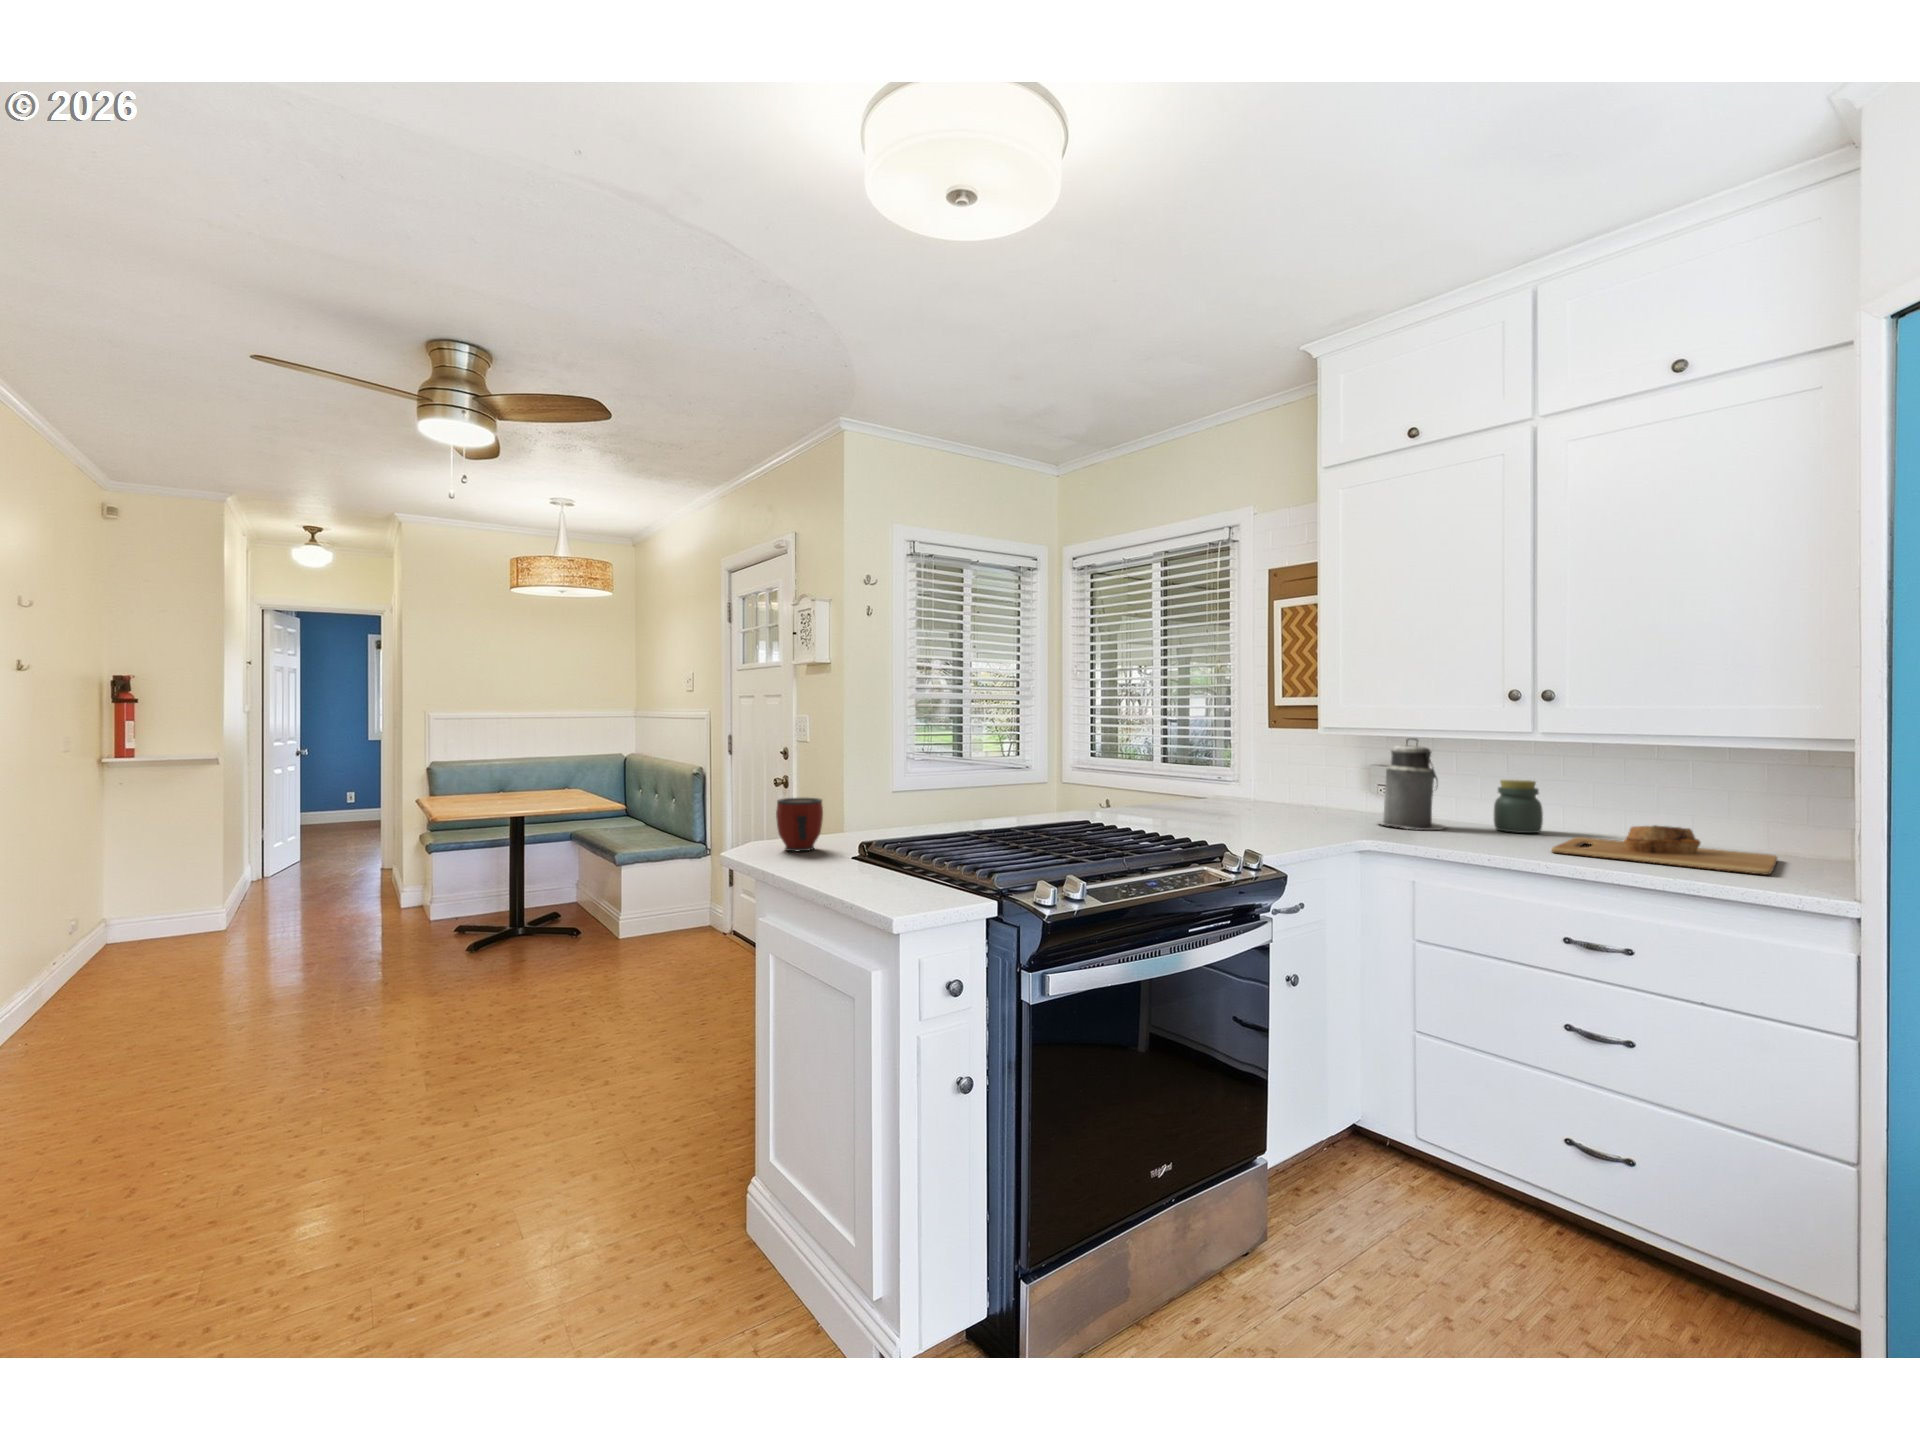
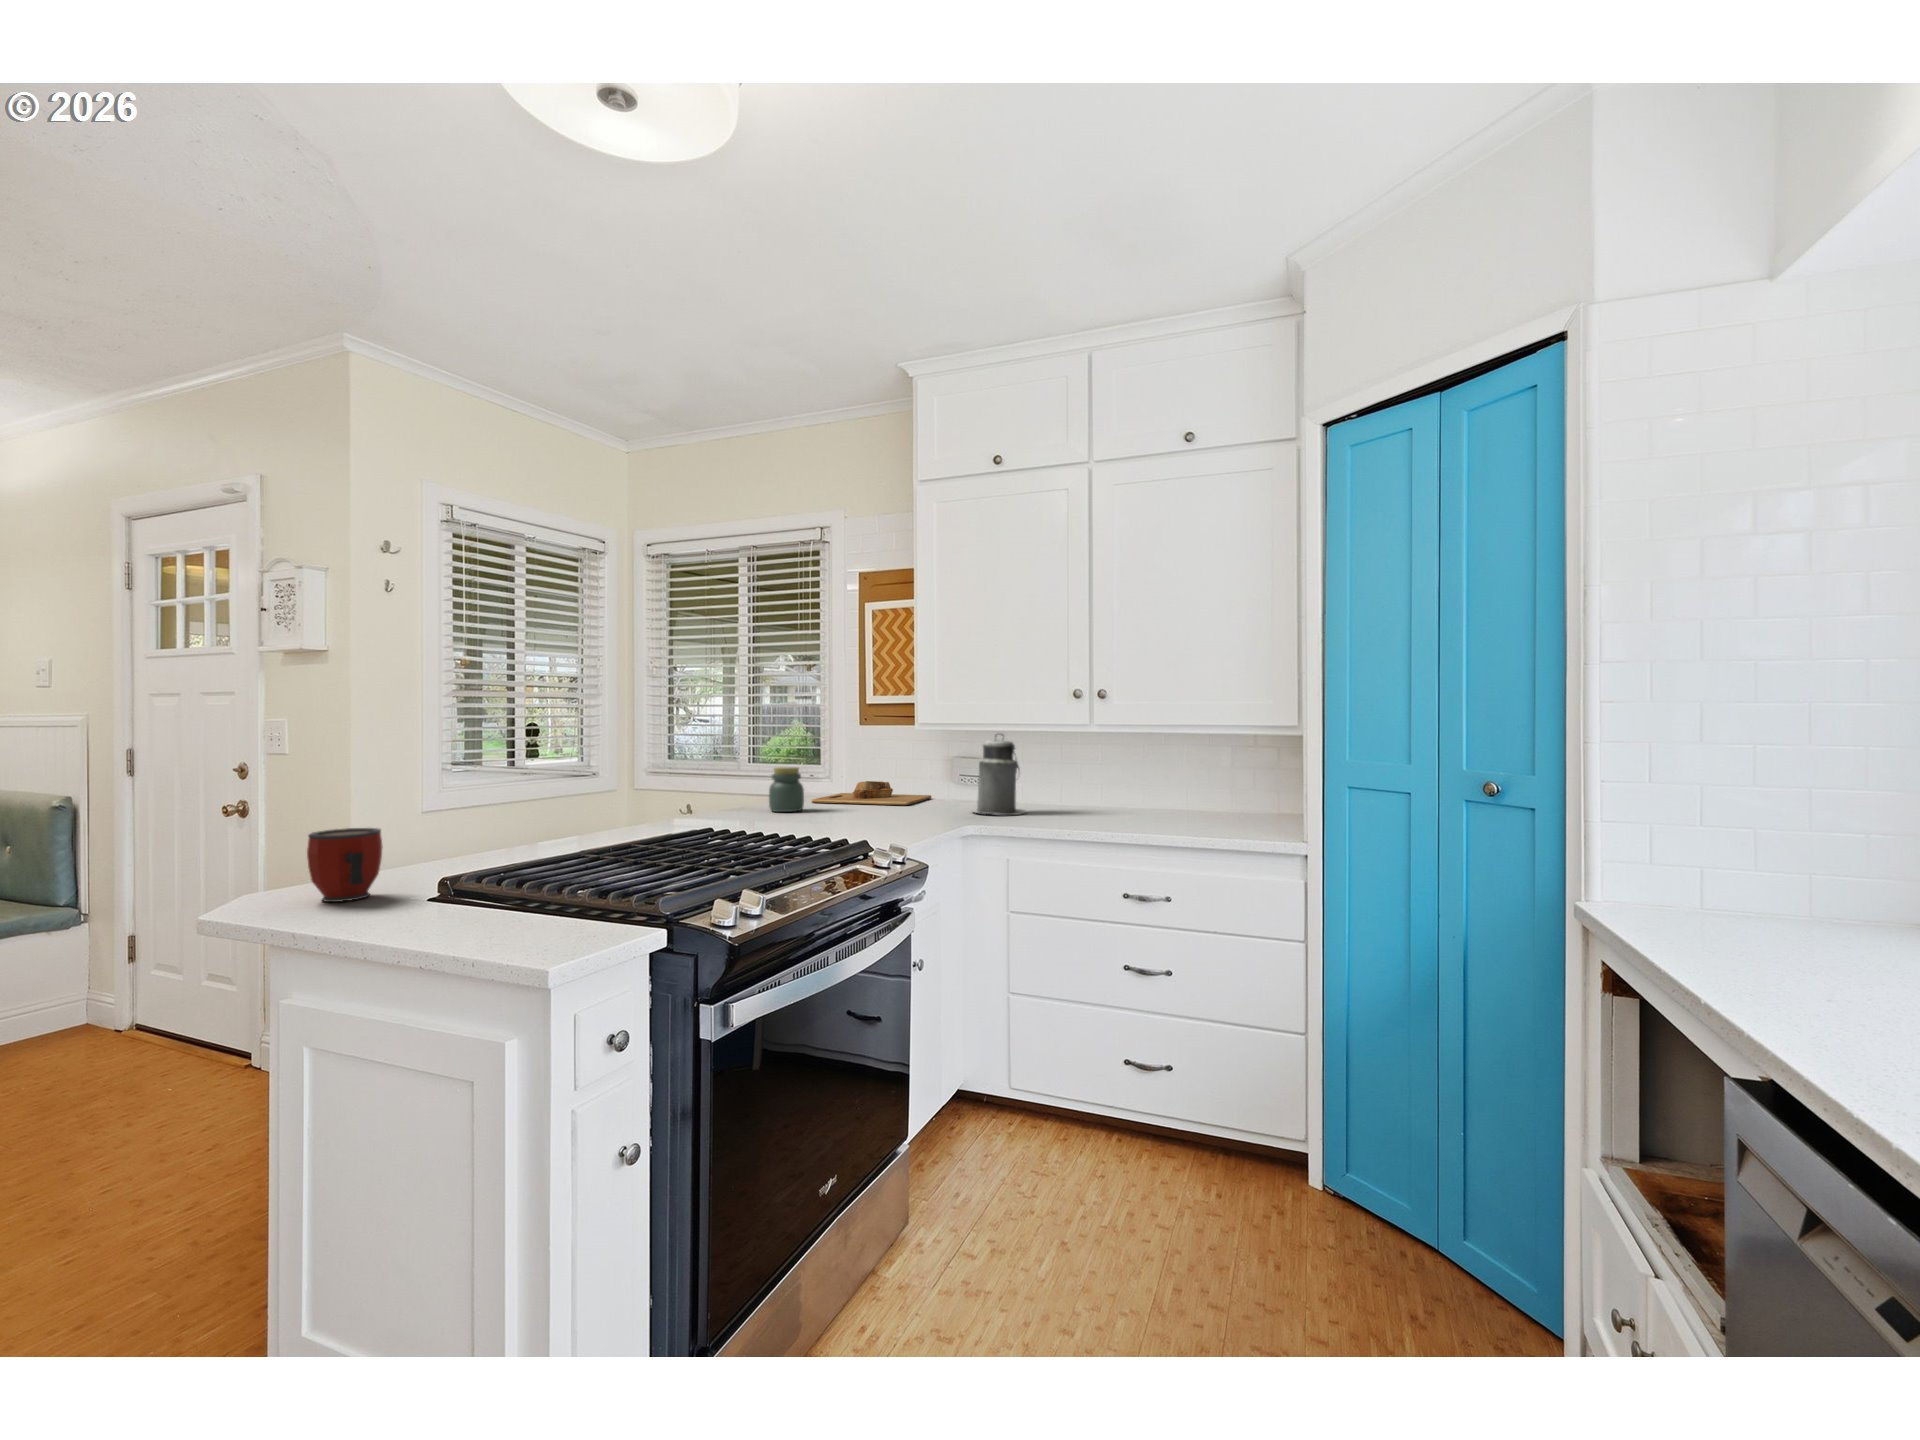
jar: present [1494,780,1543,833] -> present [769,767,804,812]
cutting board: present [1552,825,1777,875] -> present [812,781,931,805]

